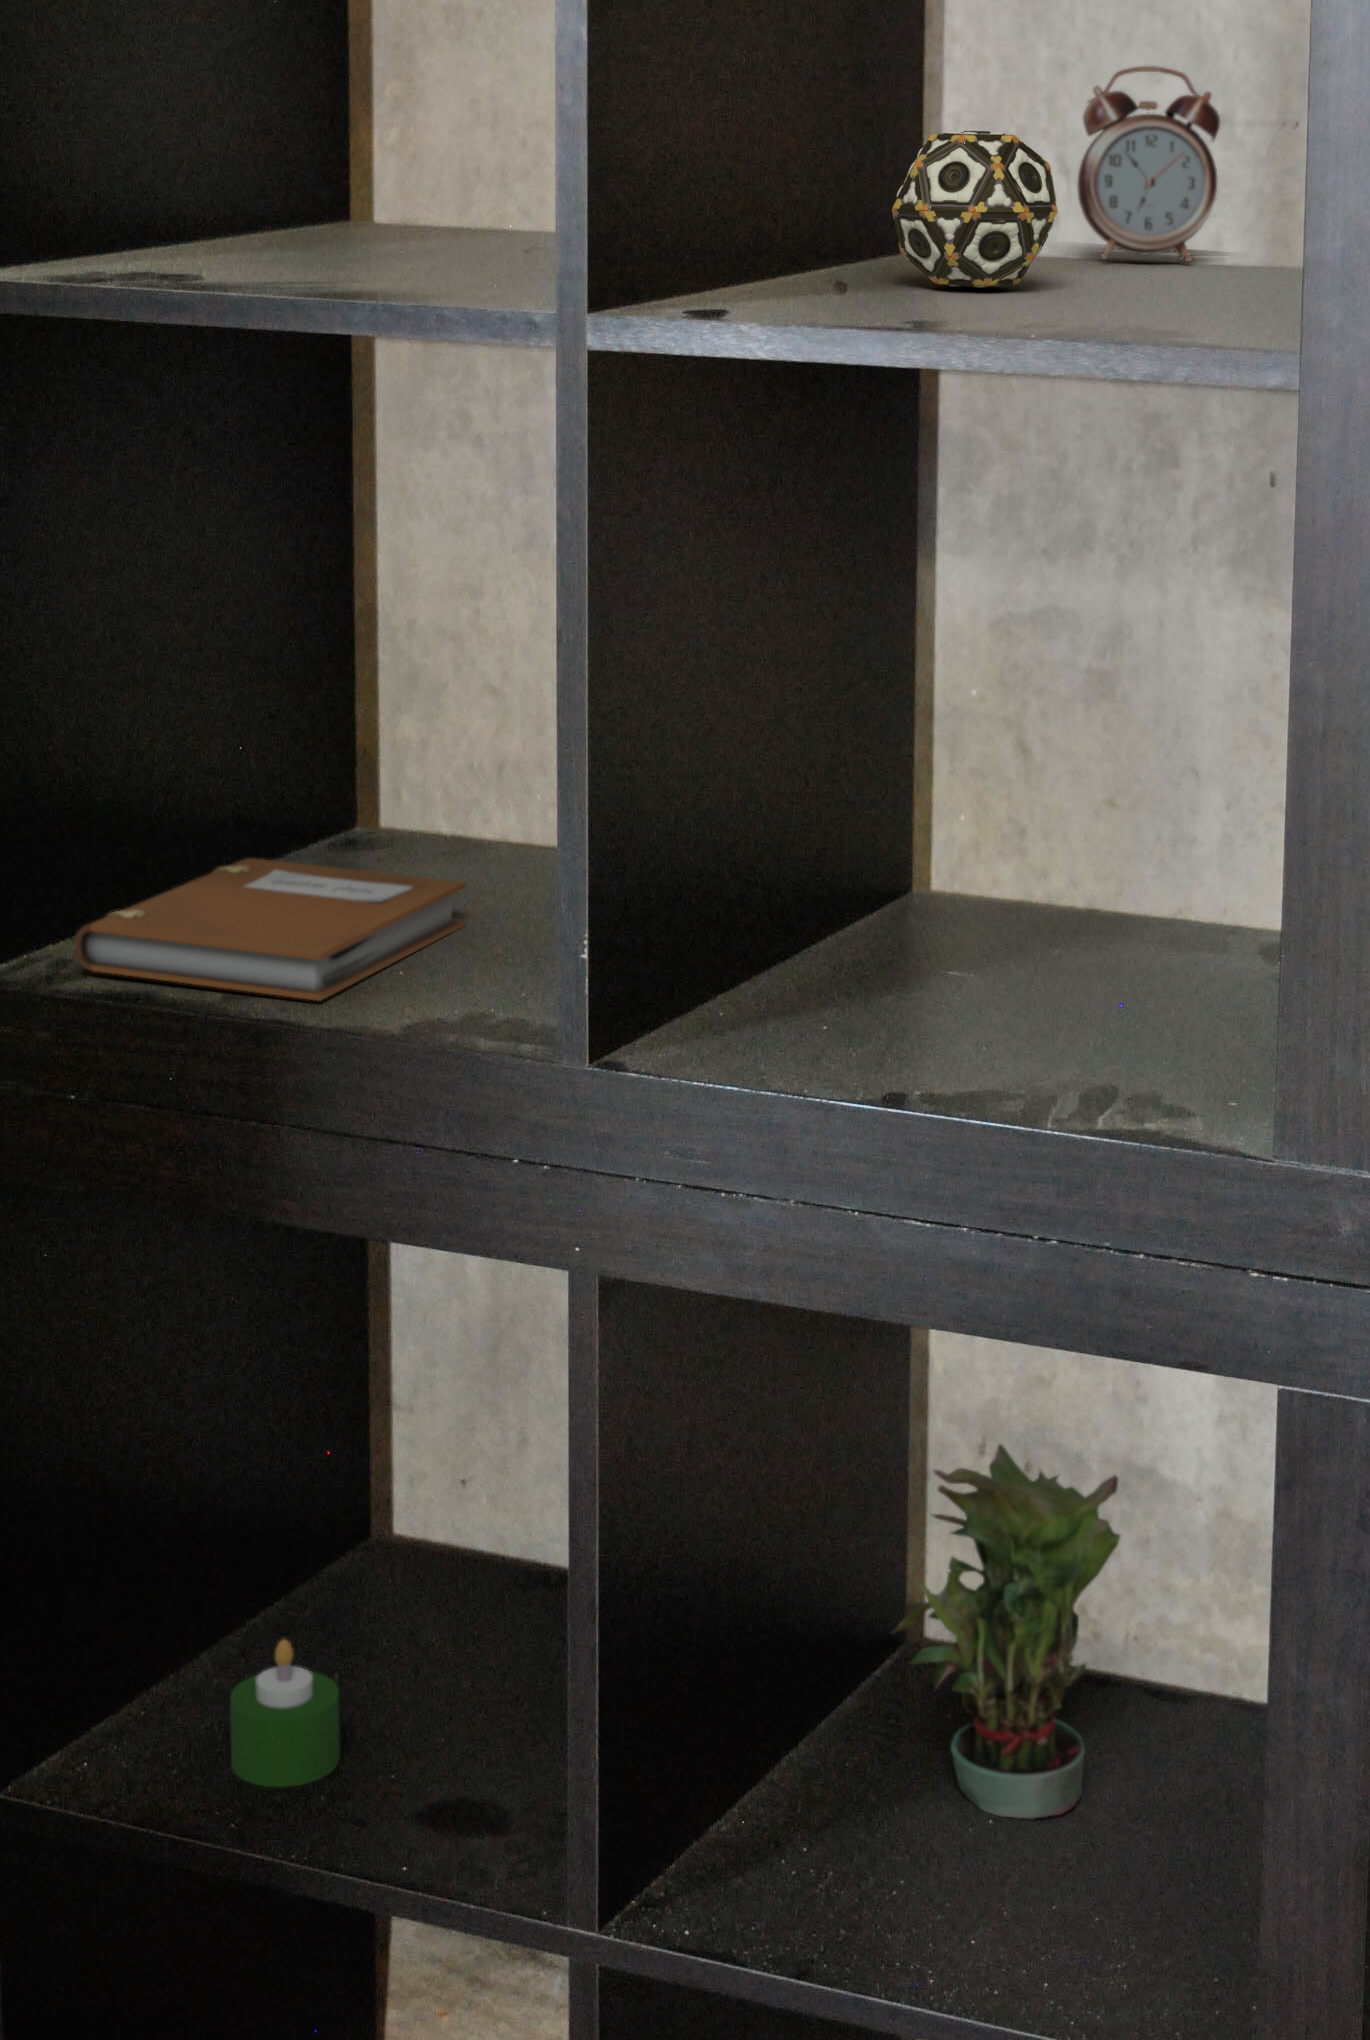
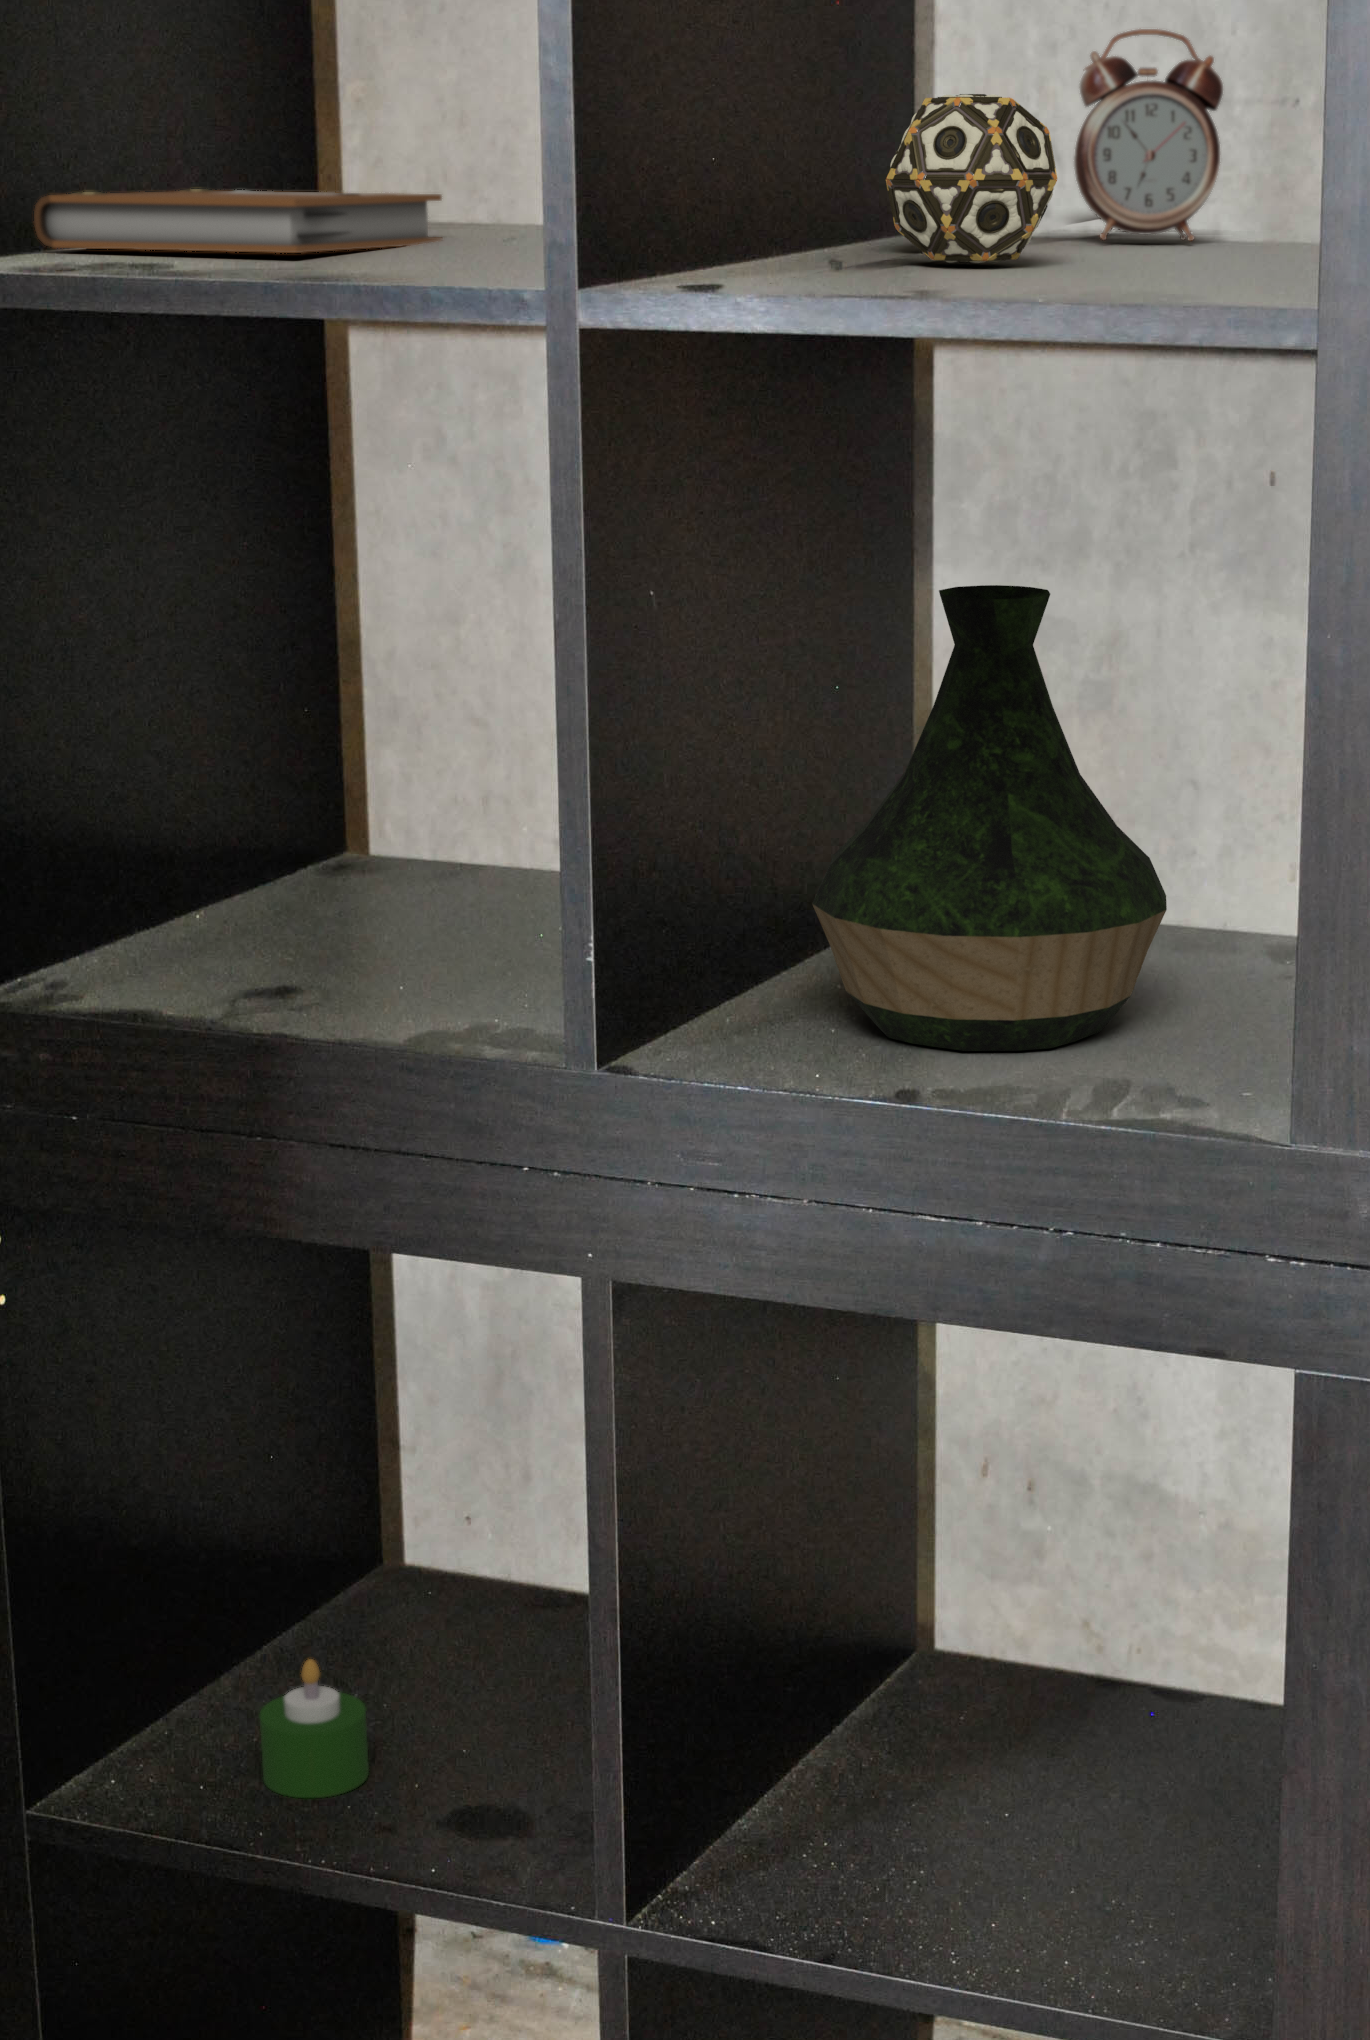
vase: none [807,592,1161,1051] -> present [812,585,1167,1051]
notebook: present [75,858,466,1001] -> present [34,189,442,253]
potted plant: present [893,1445,1120,1818] -> none [903,1452,1129,1810]

